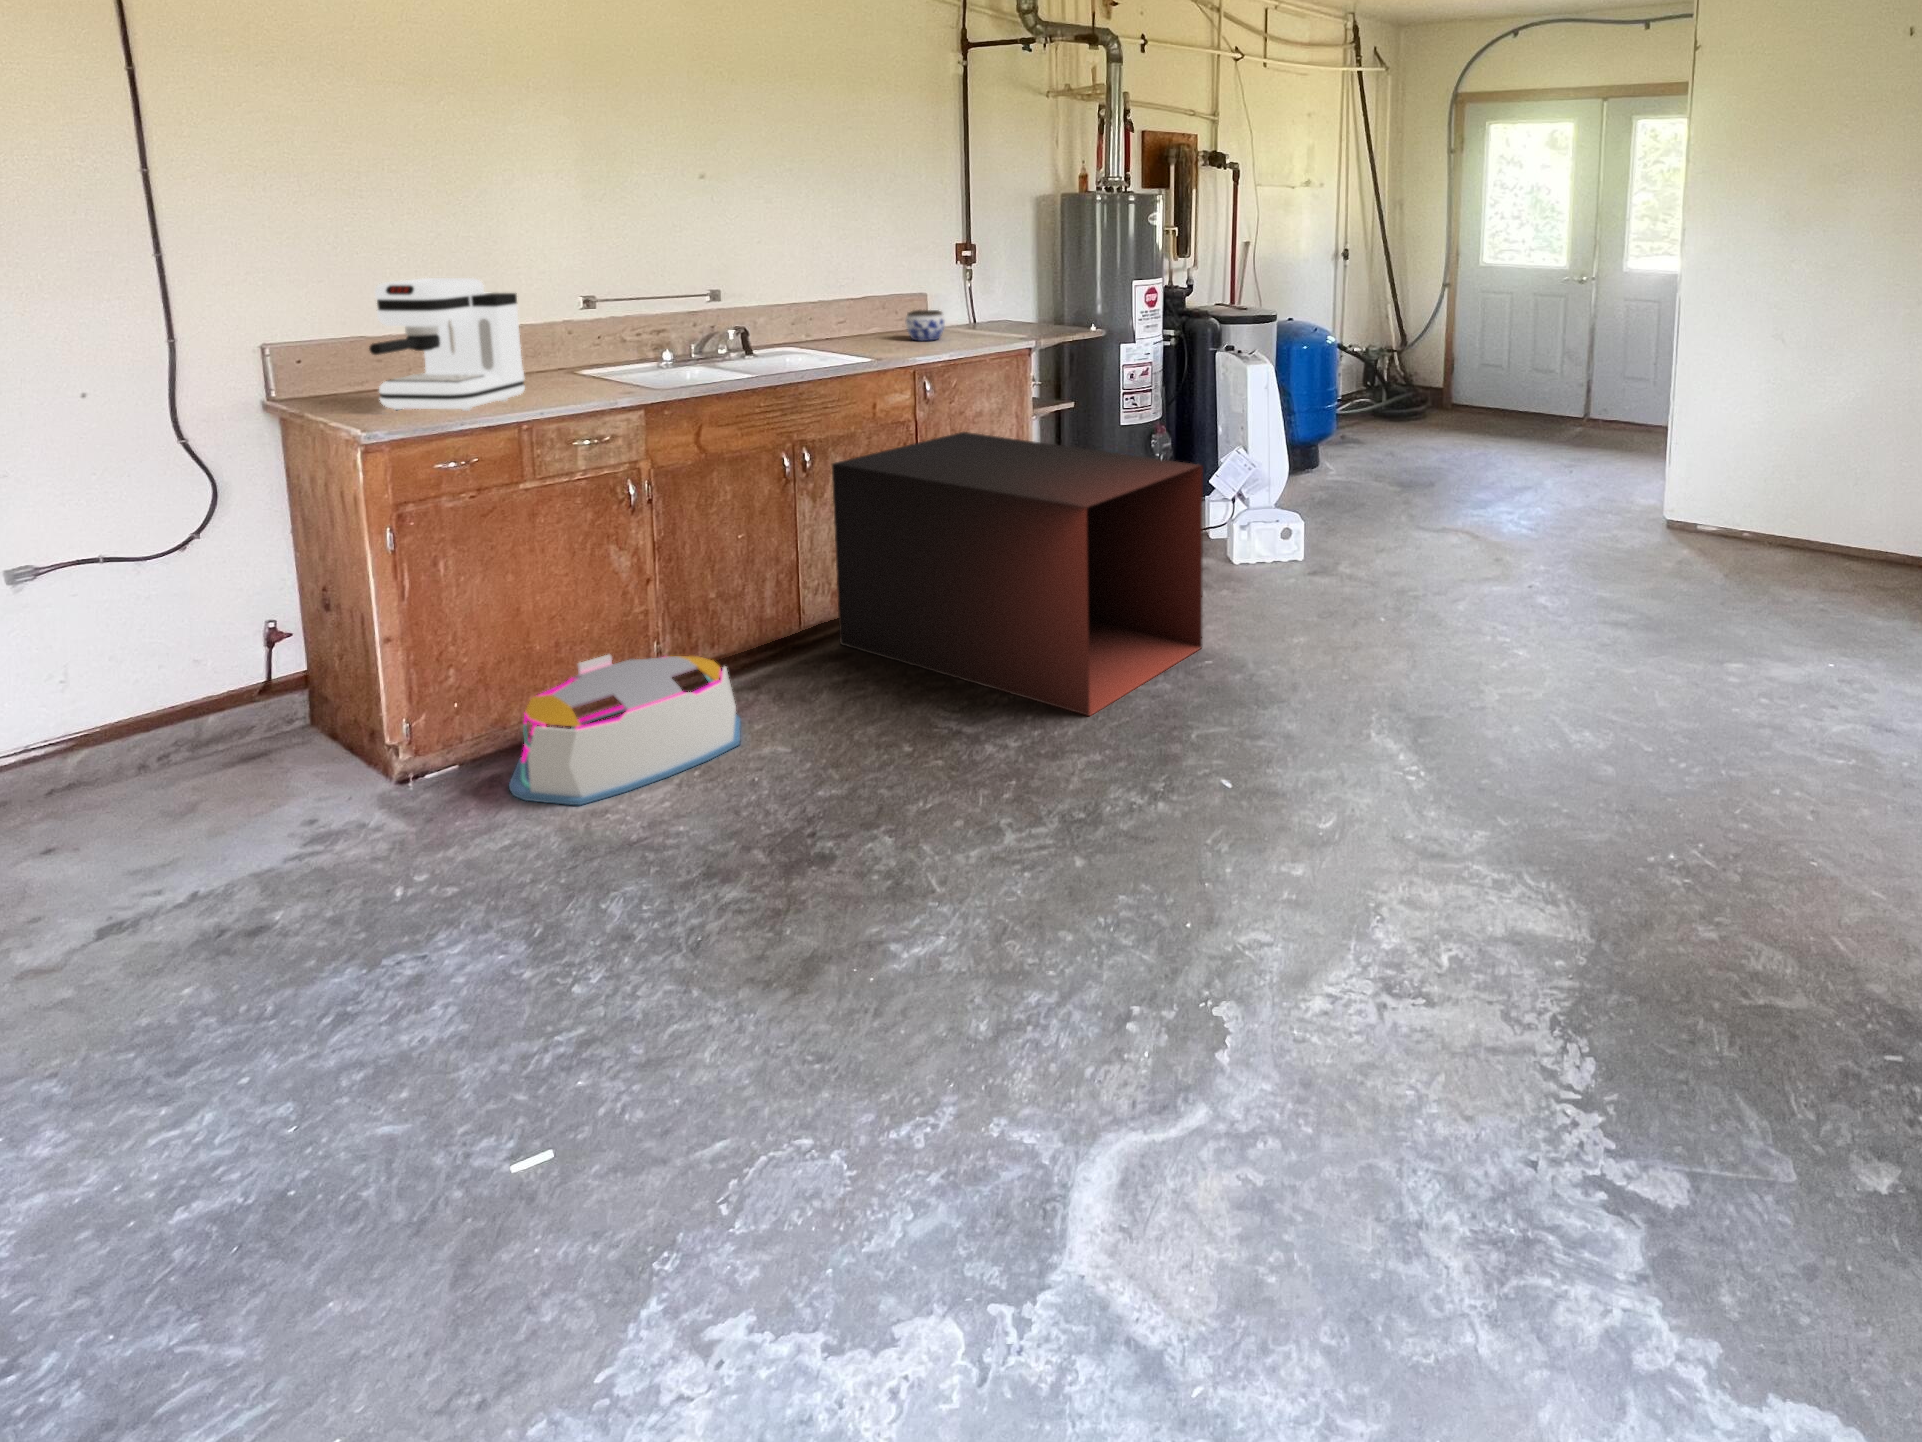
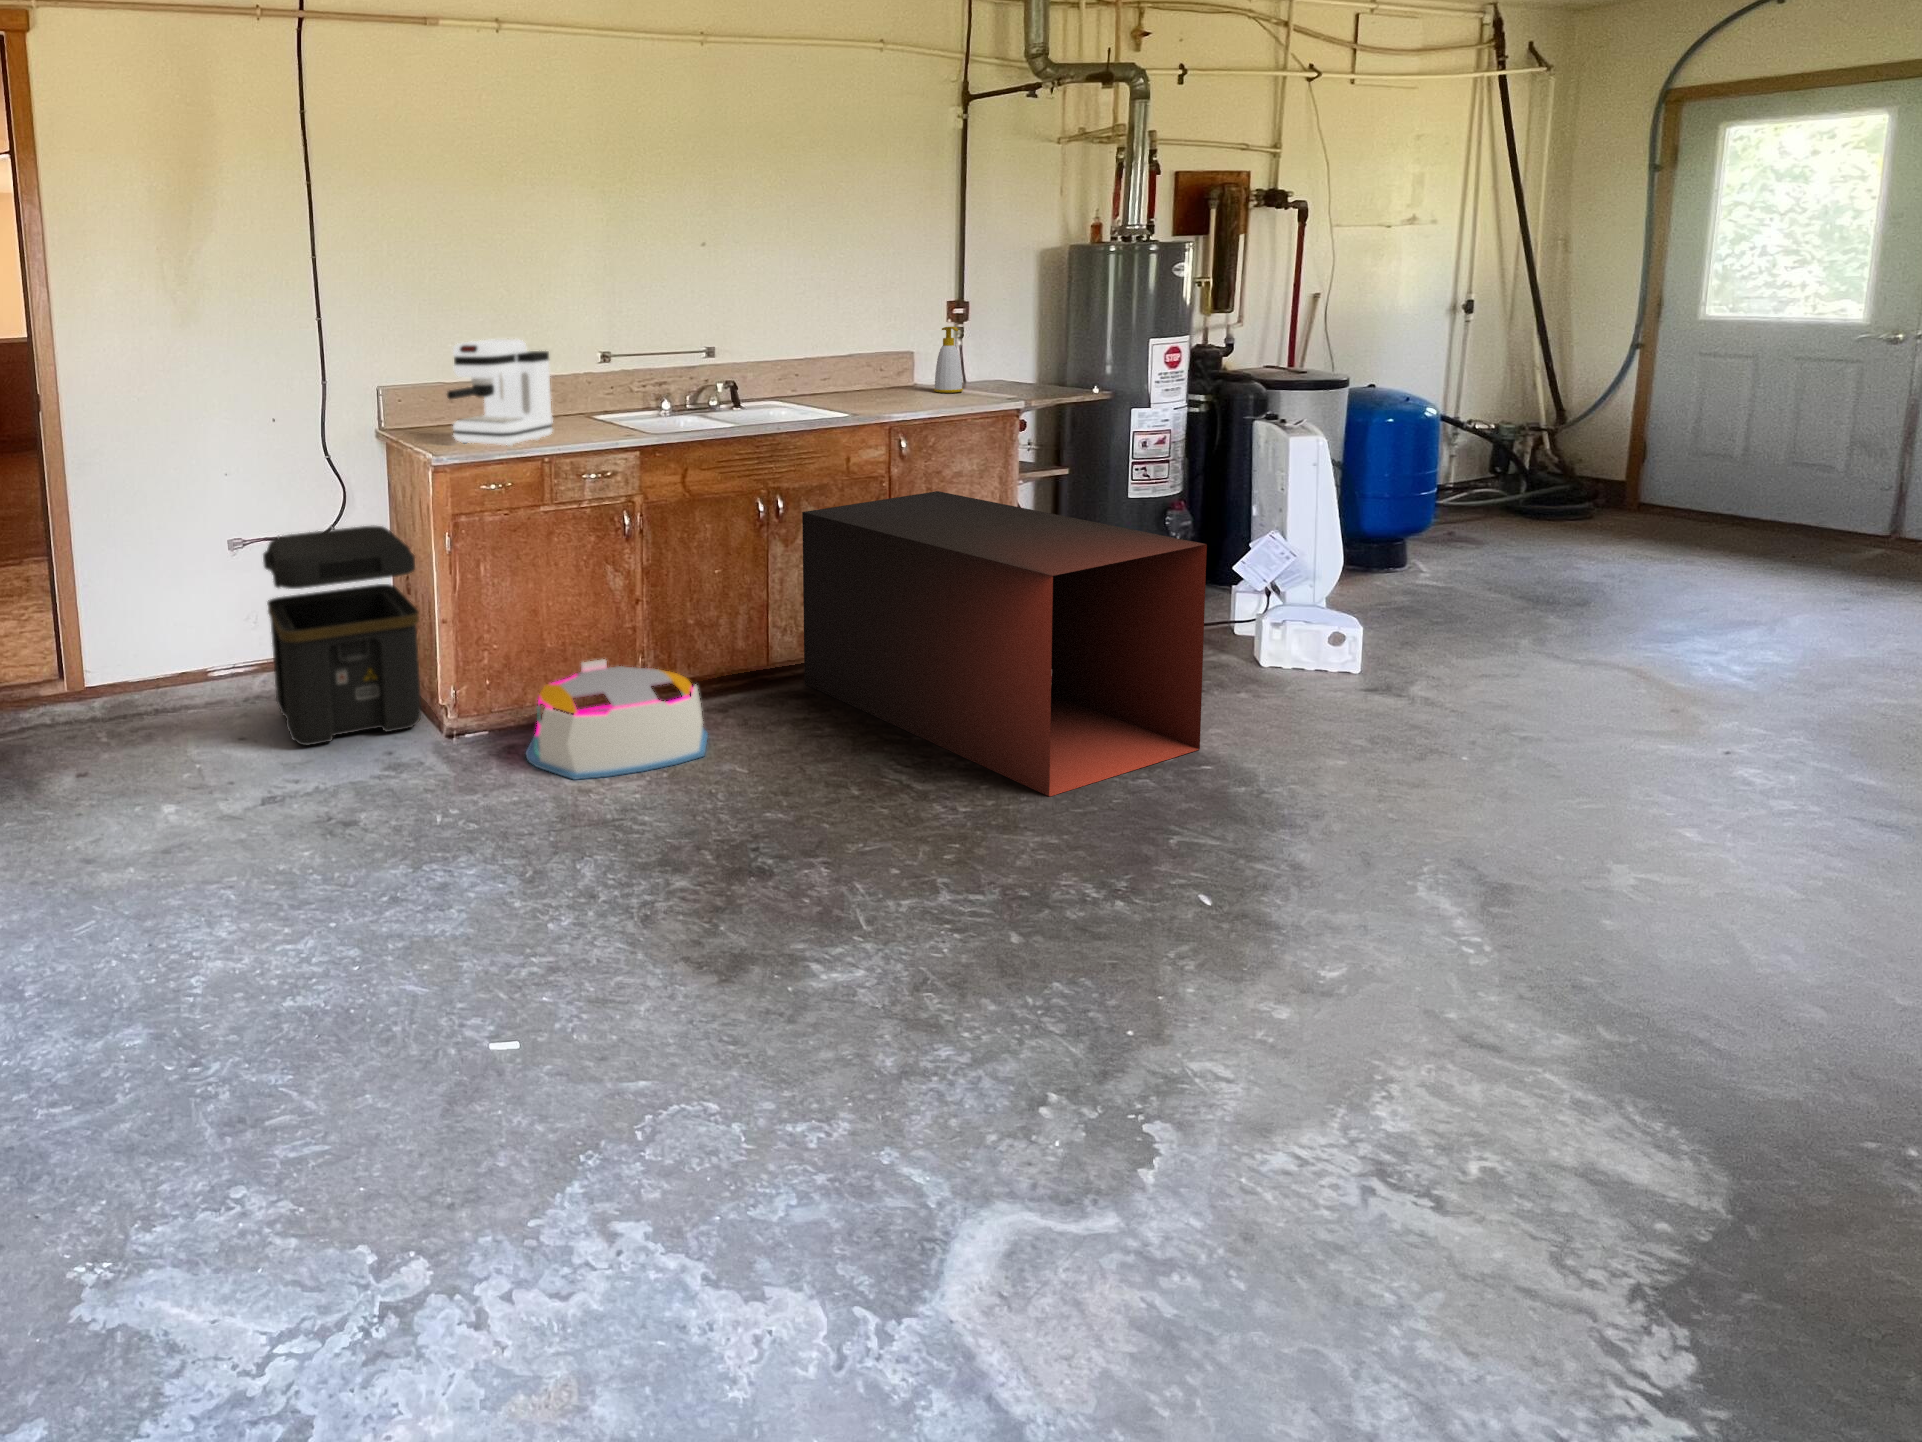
soap bottle: none [950,268,978,333] -> present [934,327,963,393]
jar: present [906,310,945,341] -> none [887,369,927,399]
toolbox: none [55,526,346,846] -> present [263,525,421,745]

